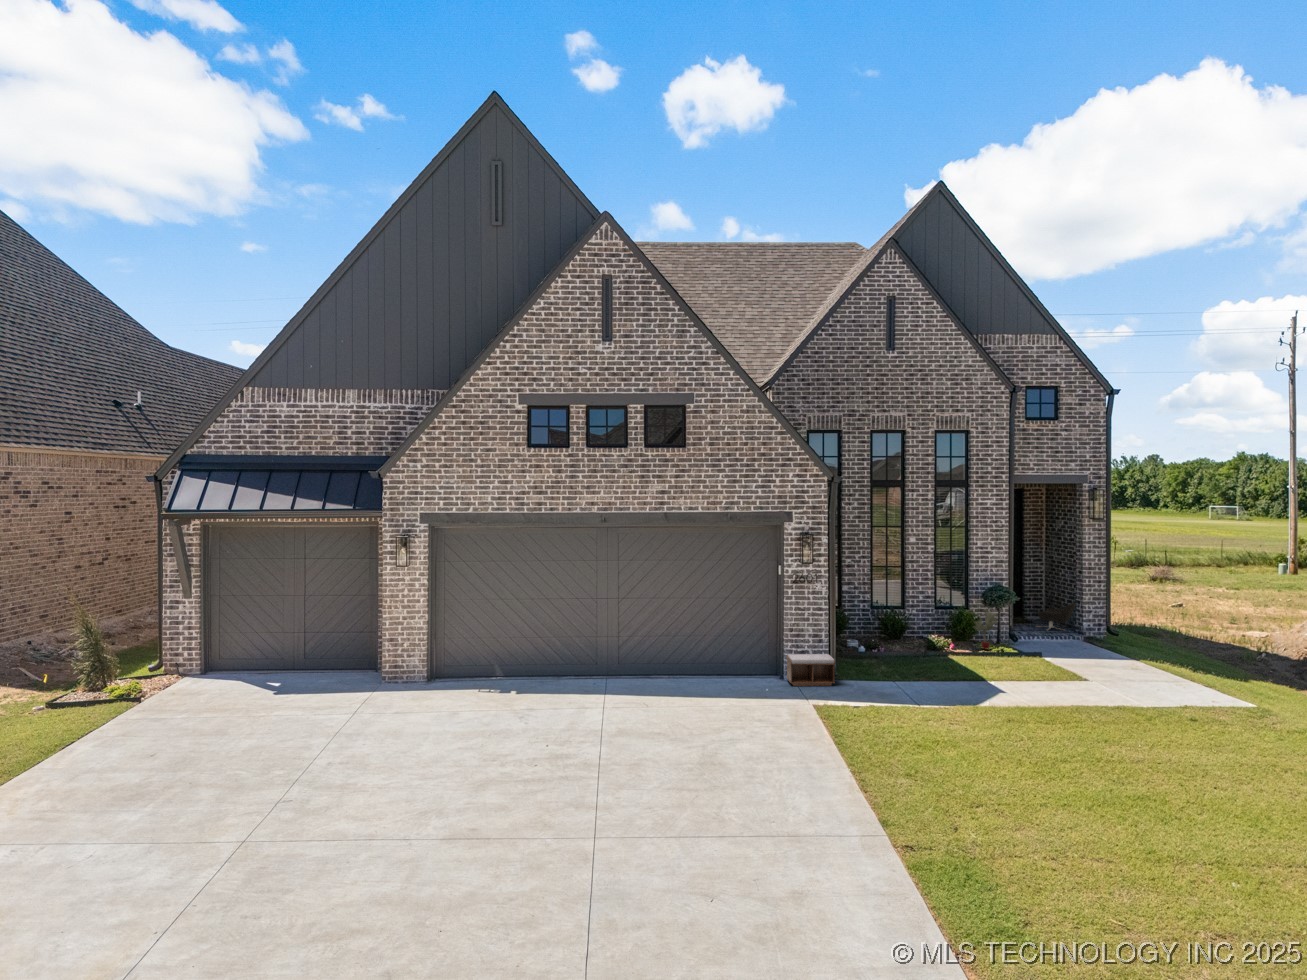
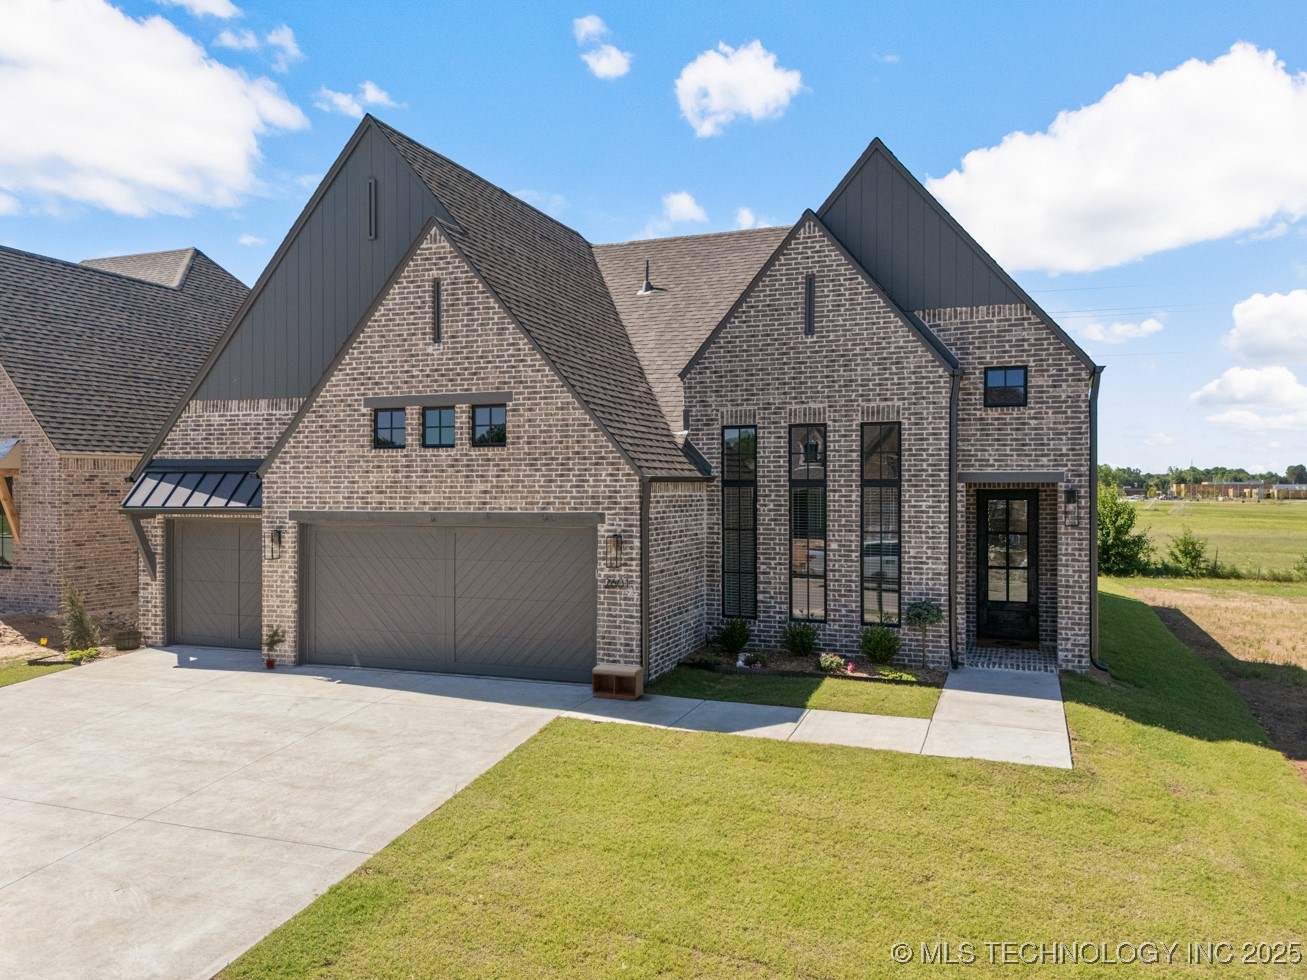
lounge chair: present [1038,603,1076,630] -> none [1016,636,1069,670]
potted tree: present [975,609,997,650] -> present [257,625,287,669]
wooden bucket: none [159,658,194,687] -> present [113,629,142,651]

